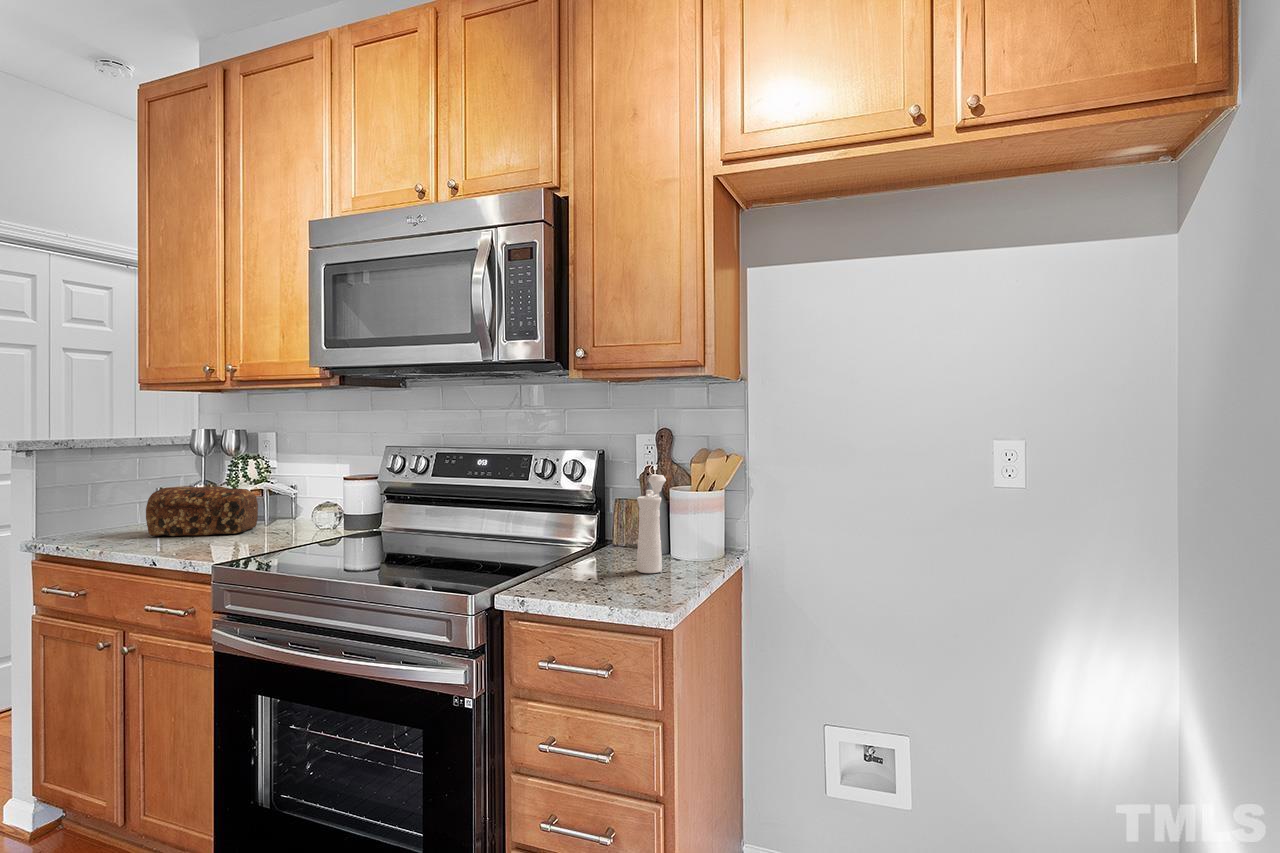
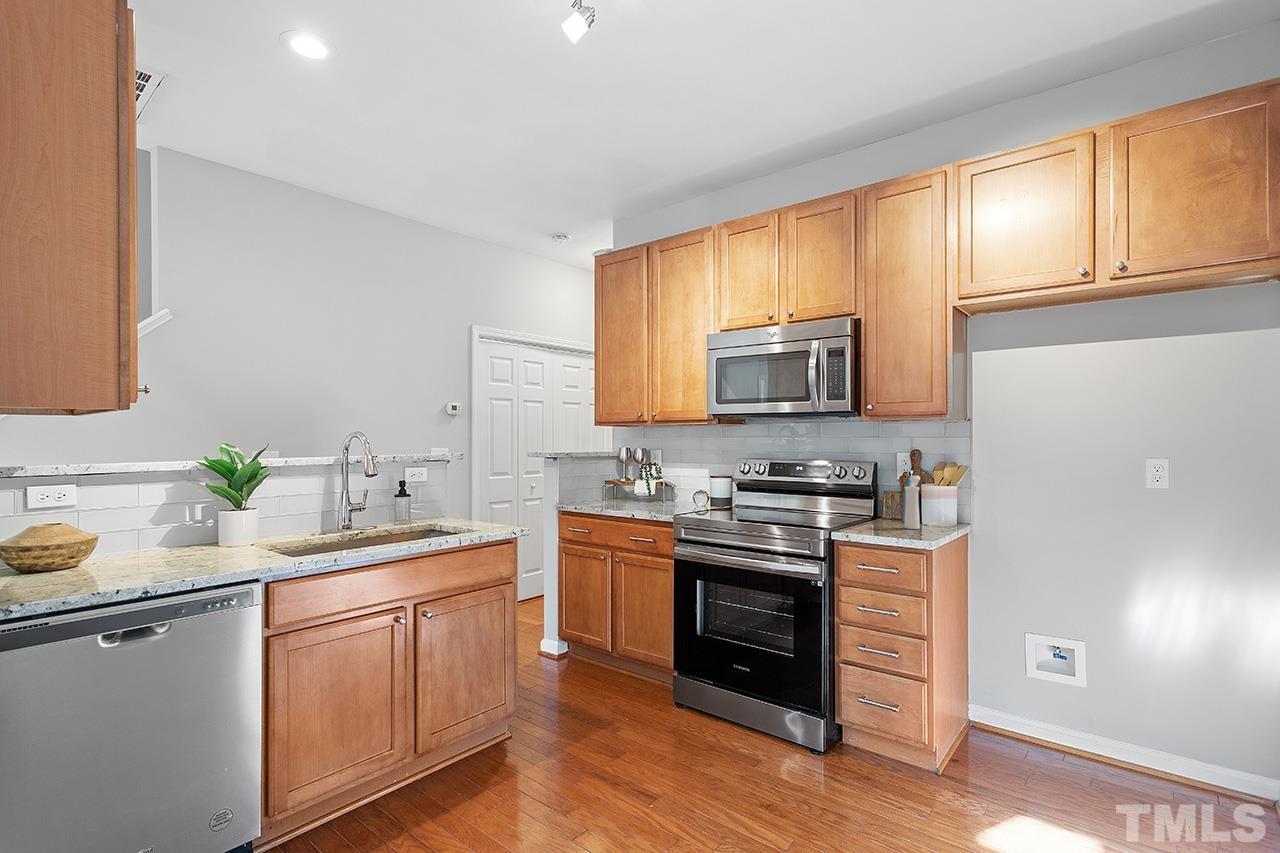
bread loaf: present [146,486,258,536] -> none [614,479,664,505]

